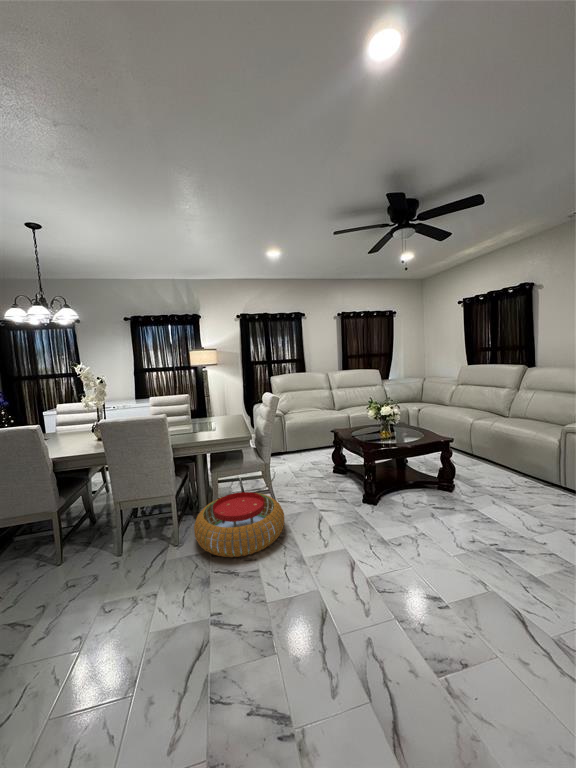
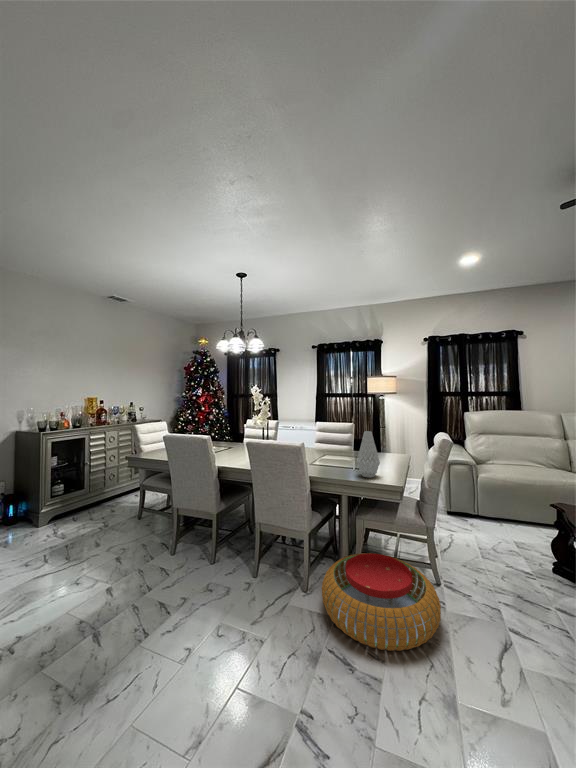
vase: none [209,396,228,435] -> present [357,431,380,478]

